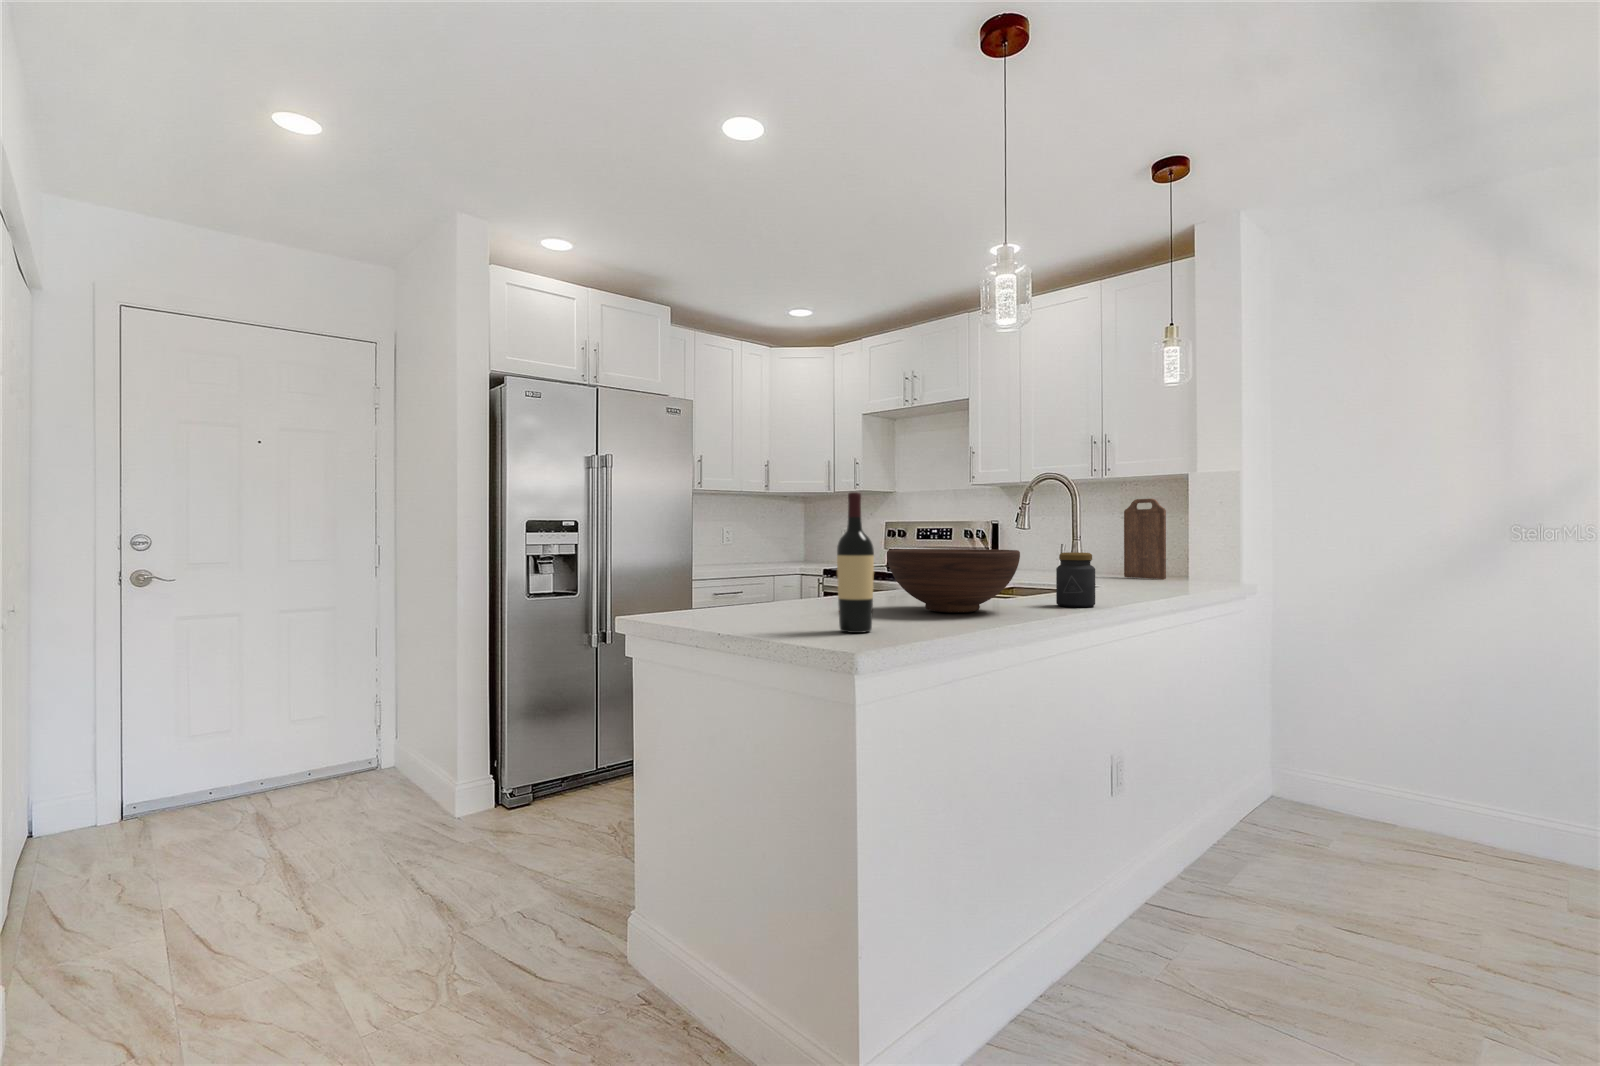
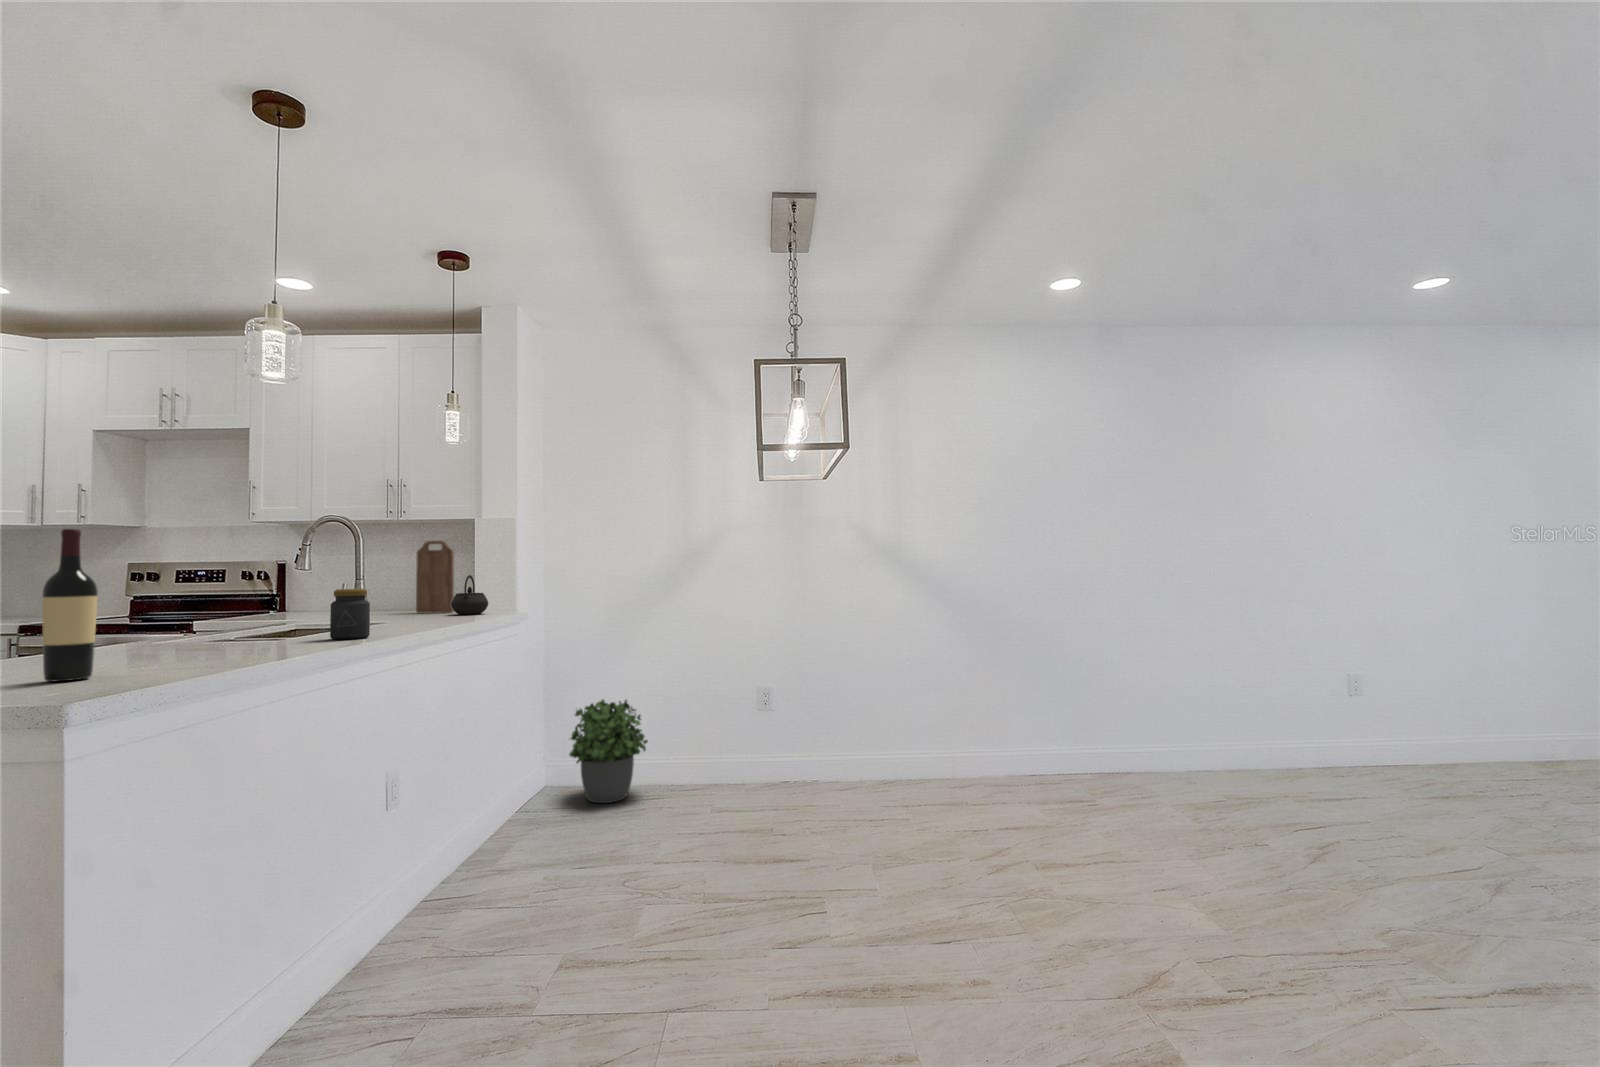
kettle: none [1166,538,1210,583] -> present [451,575,488,615]
fruit bowl: present [887,549,1020,613] -> none [119,588,288,654]
potted plant: none [1314,705,1447,845] -> present [569,700,648,803]

